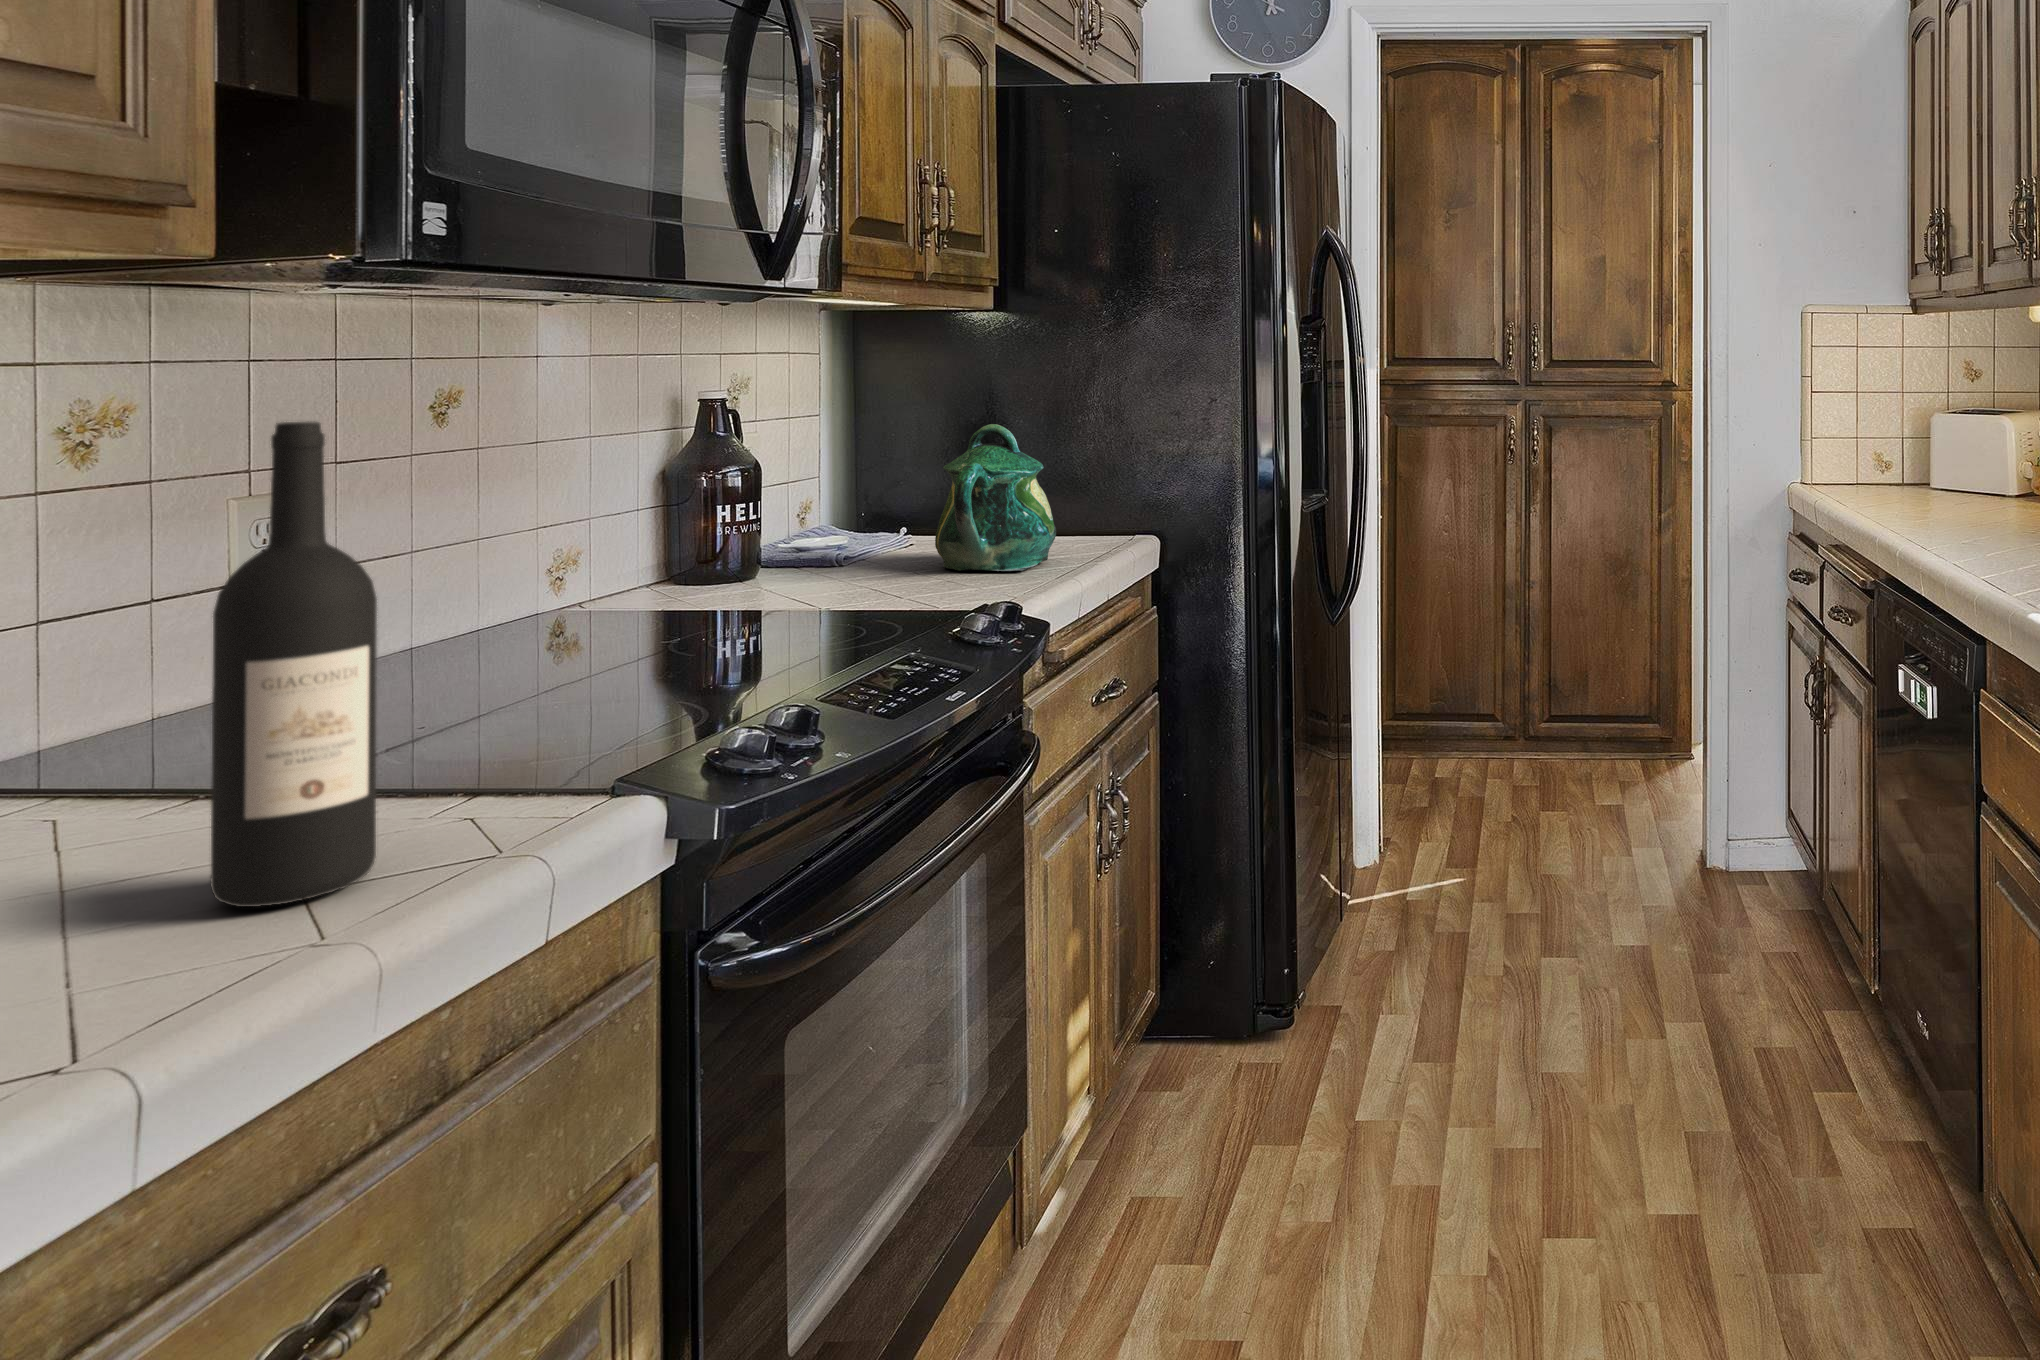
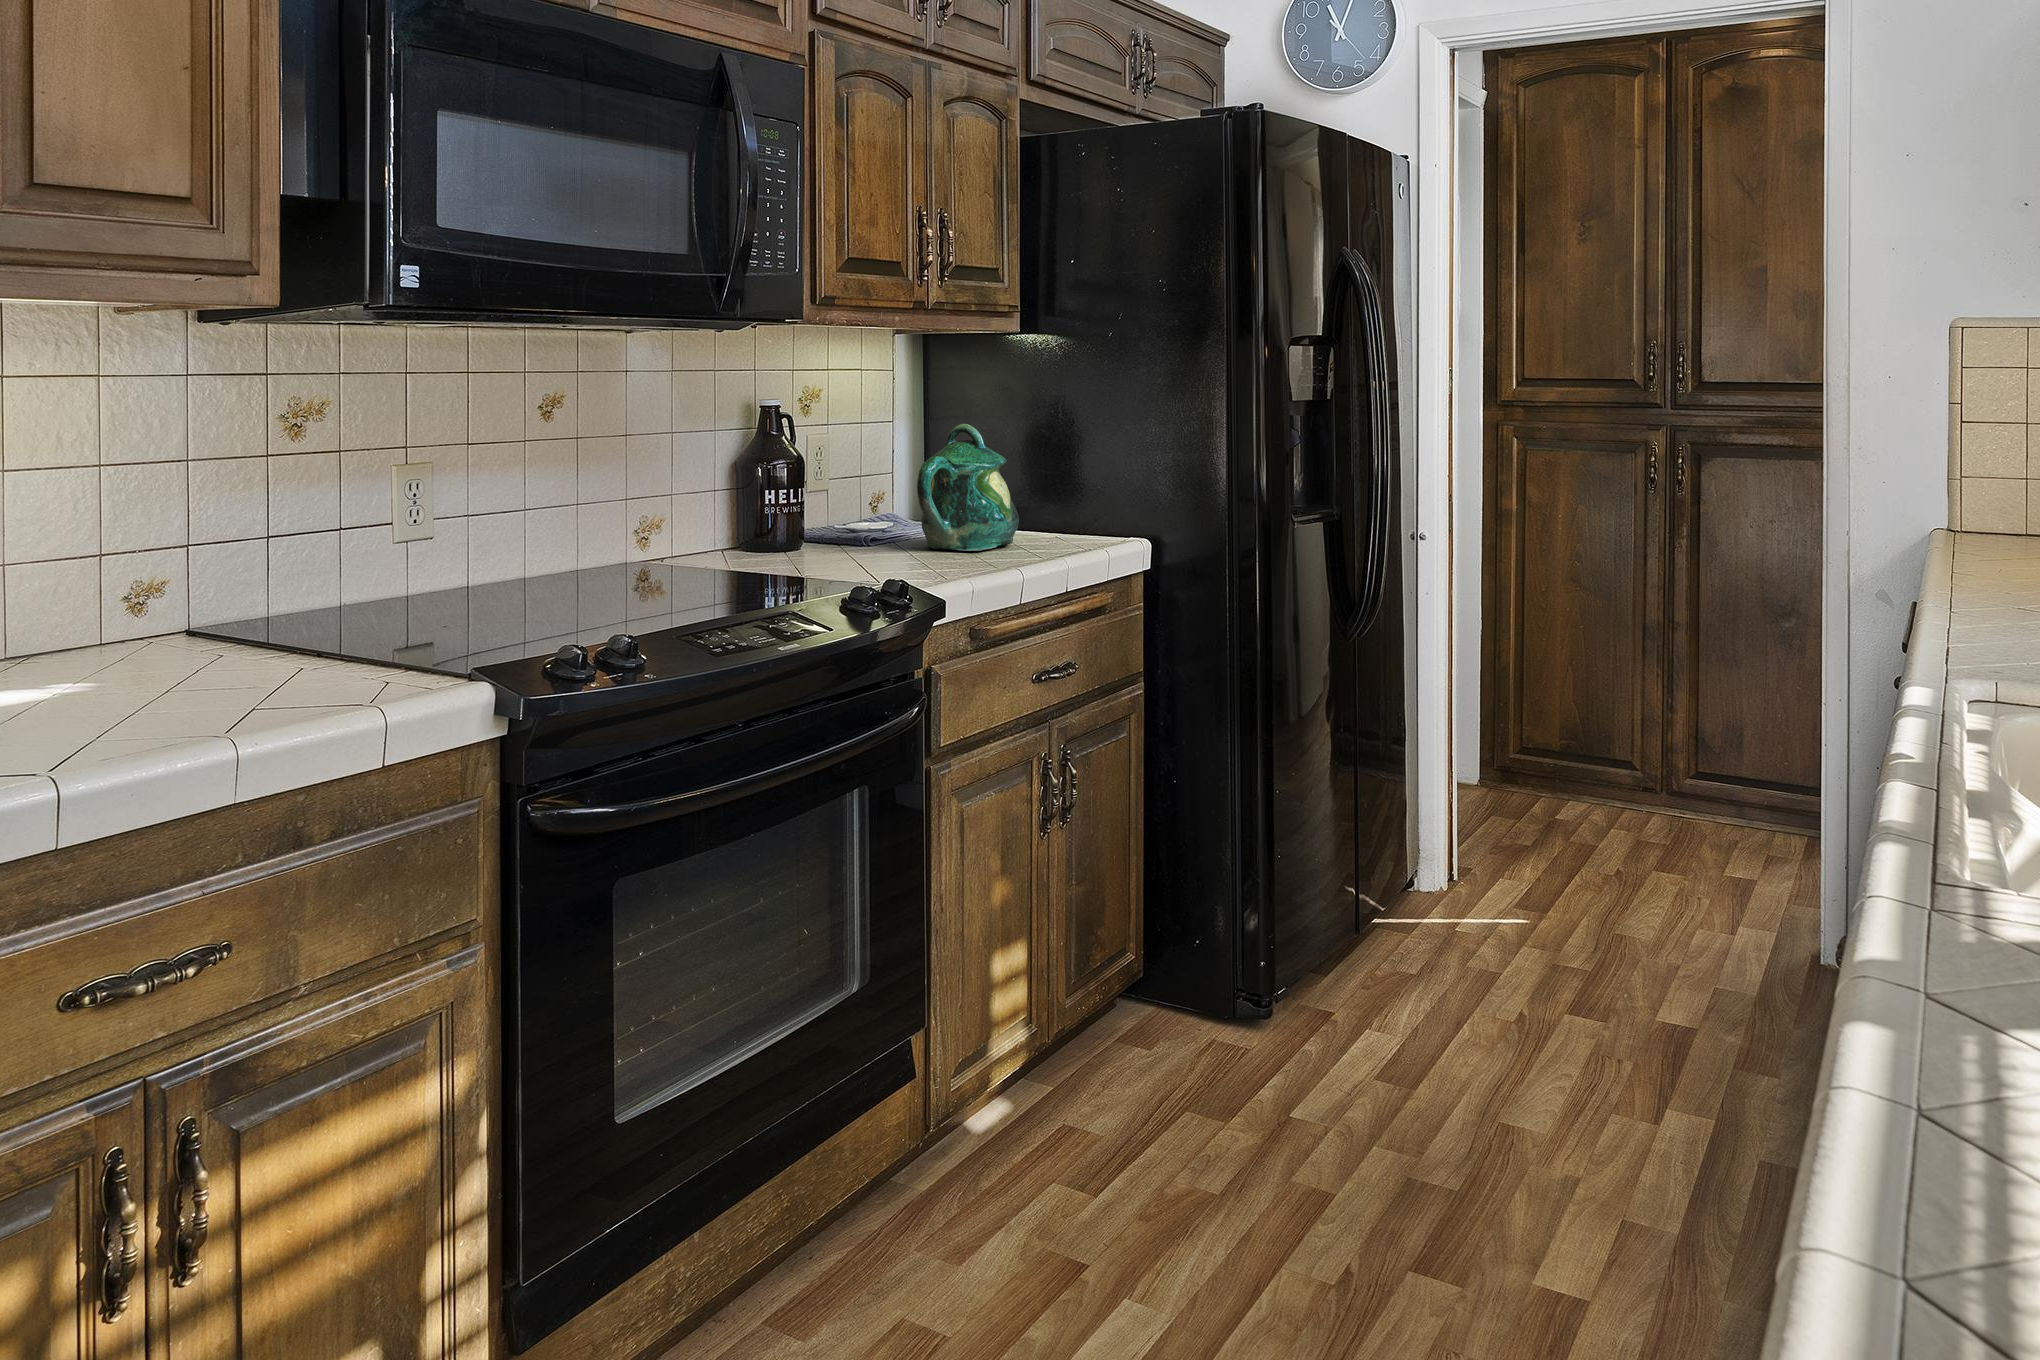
wine bottle: present [211,422,377,907] -> none [227,398,315,696]

